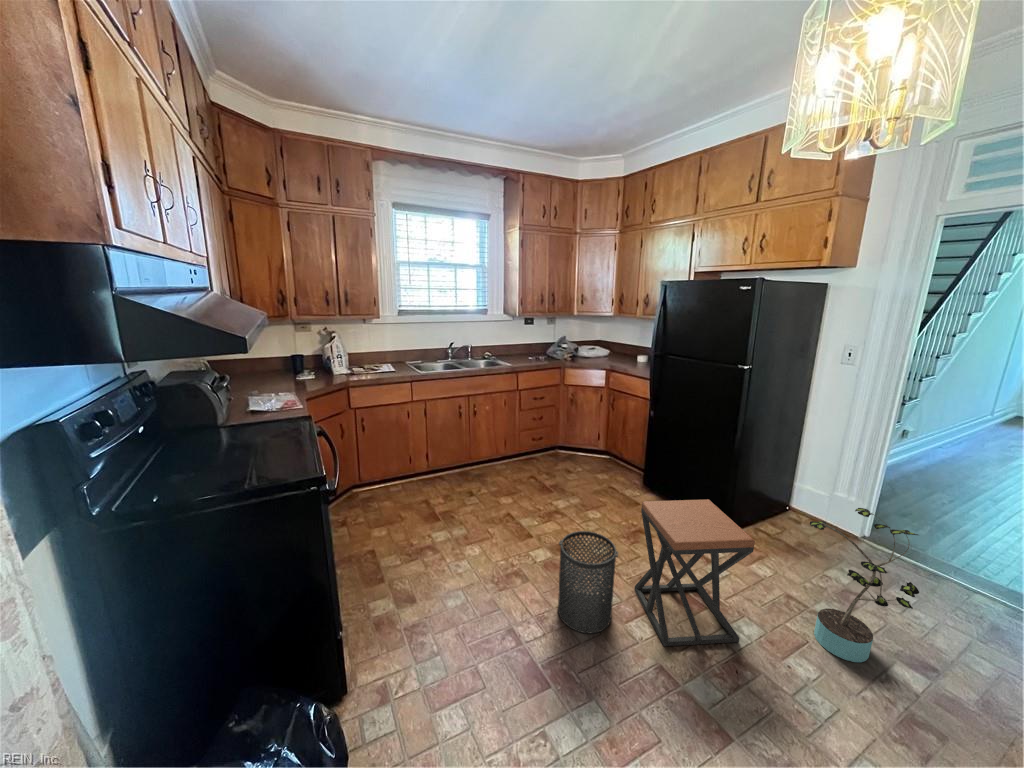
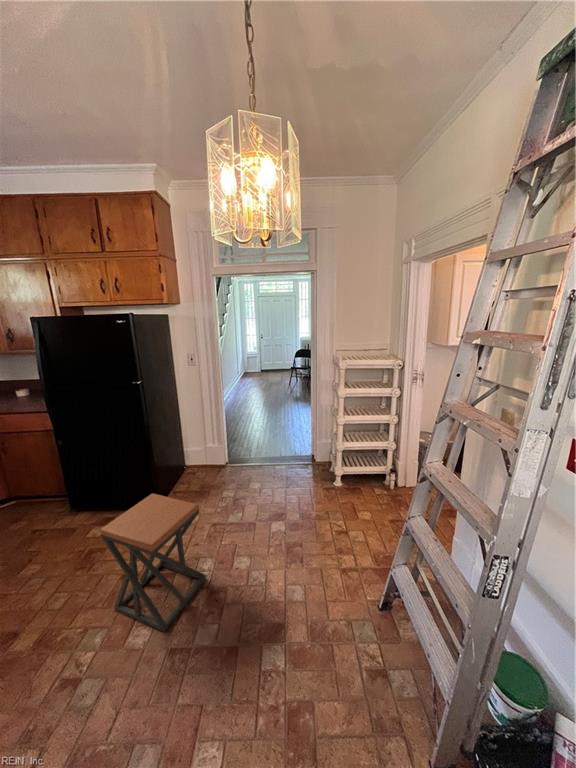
potted plant: present [810,508,919,662] -> none [217,450,273,541]
trash can: present [558,531,618,634] -> none [19,587,110,716]

